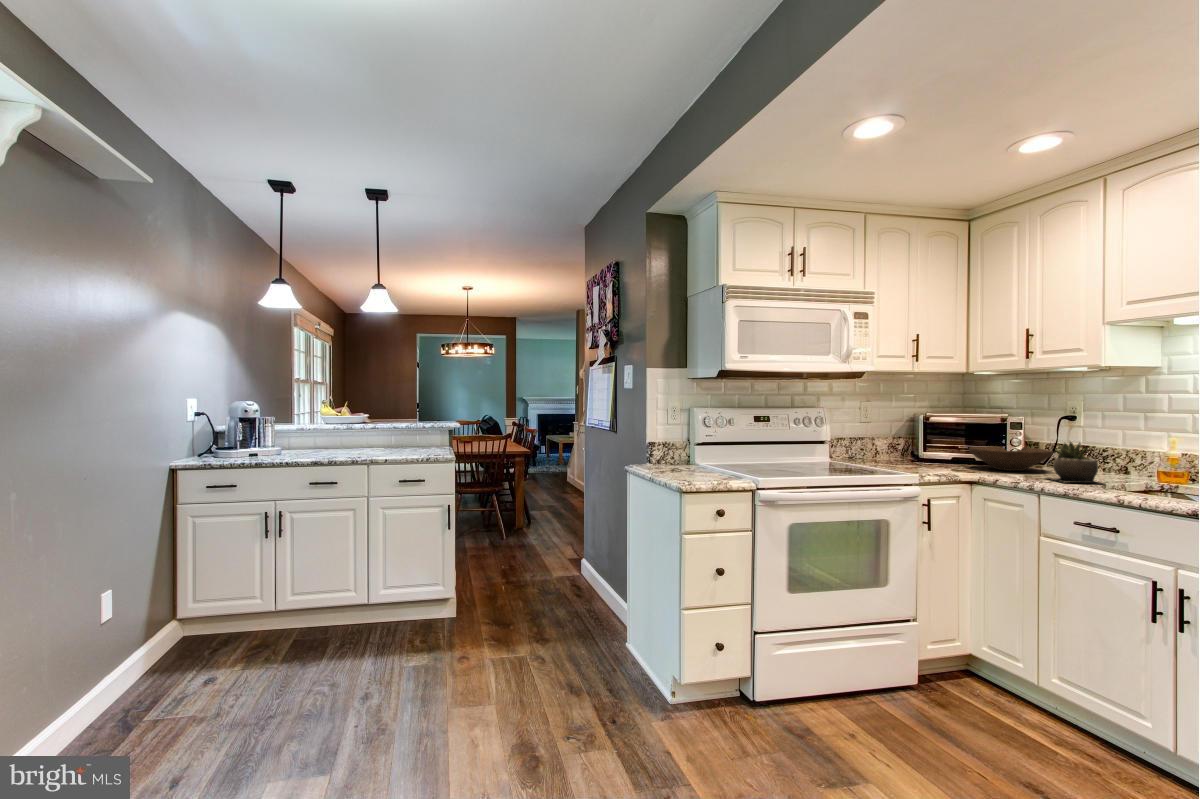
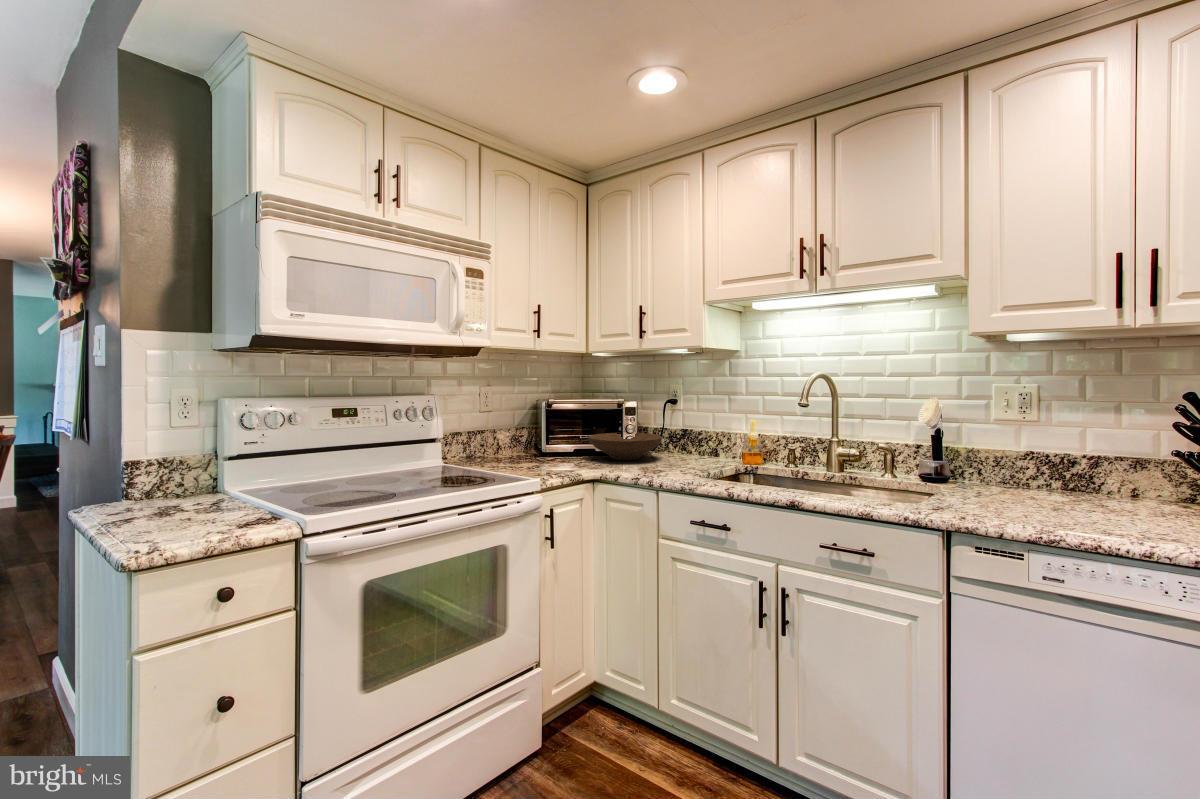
succulent plant: present [1049,442,1101,484] -> none [658,428,712,475]

